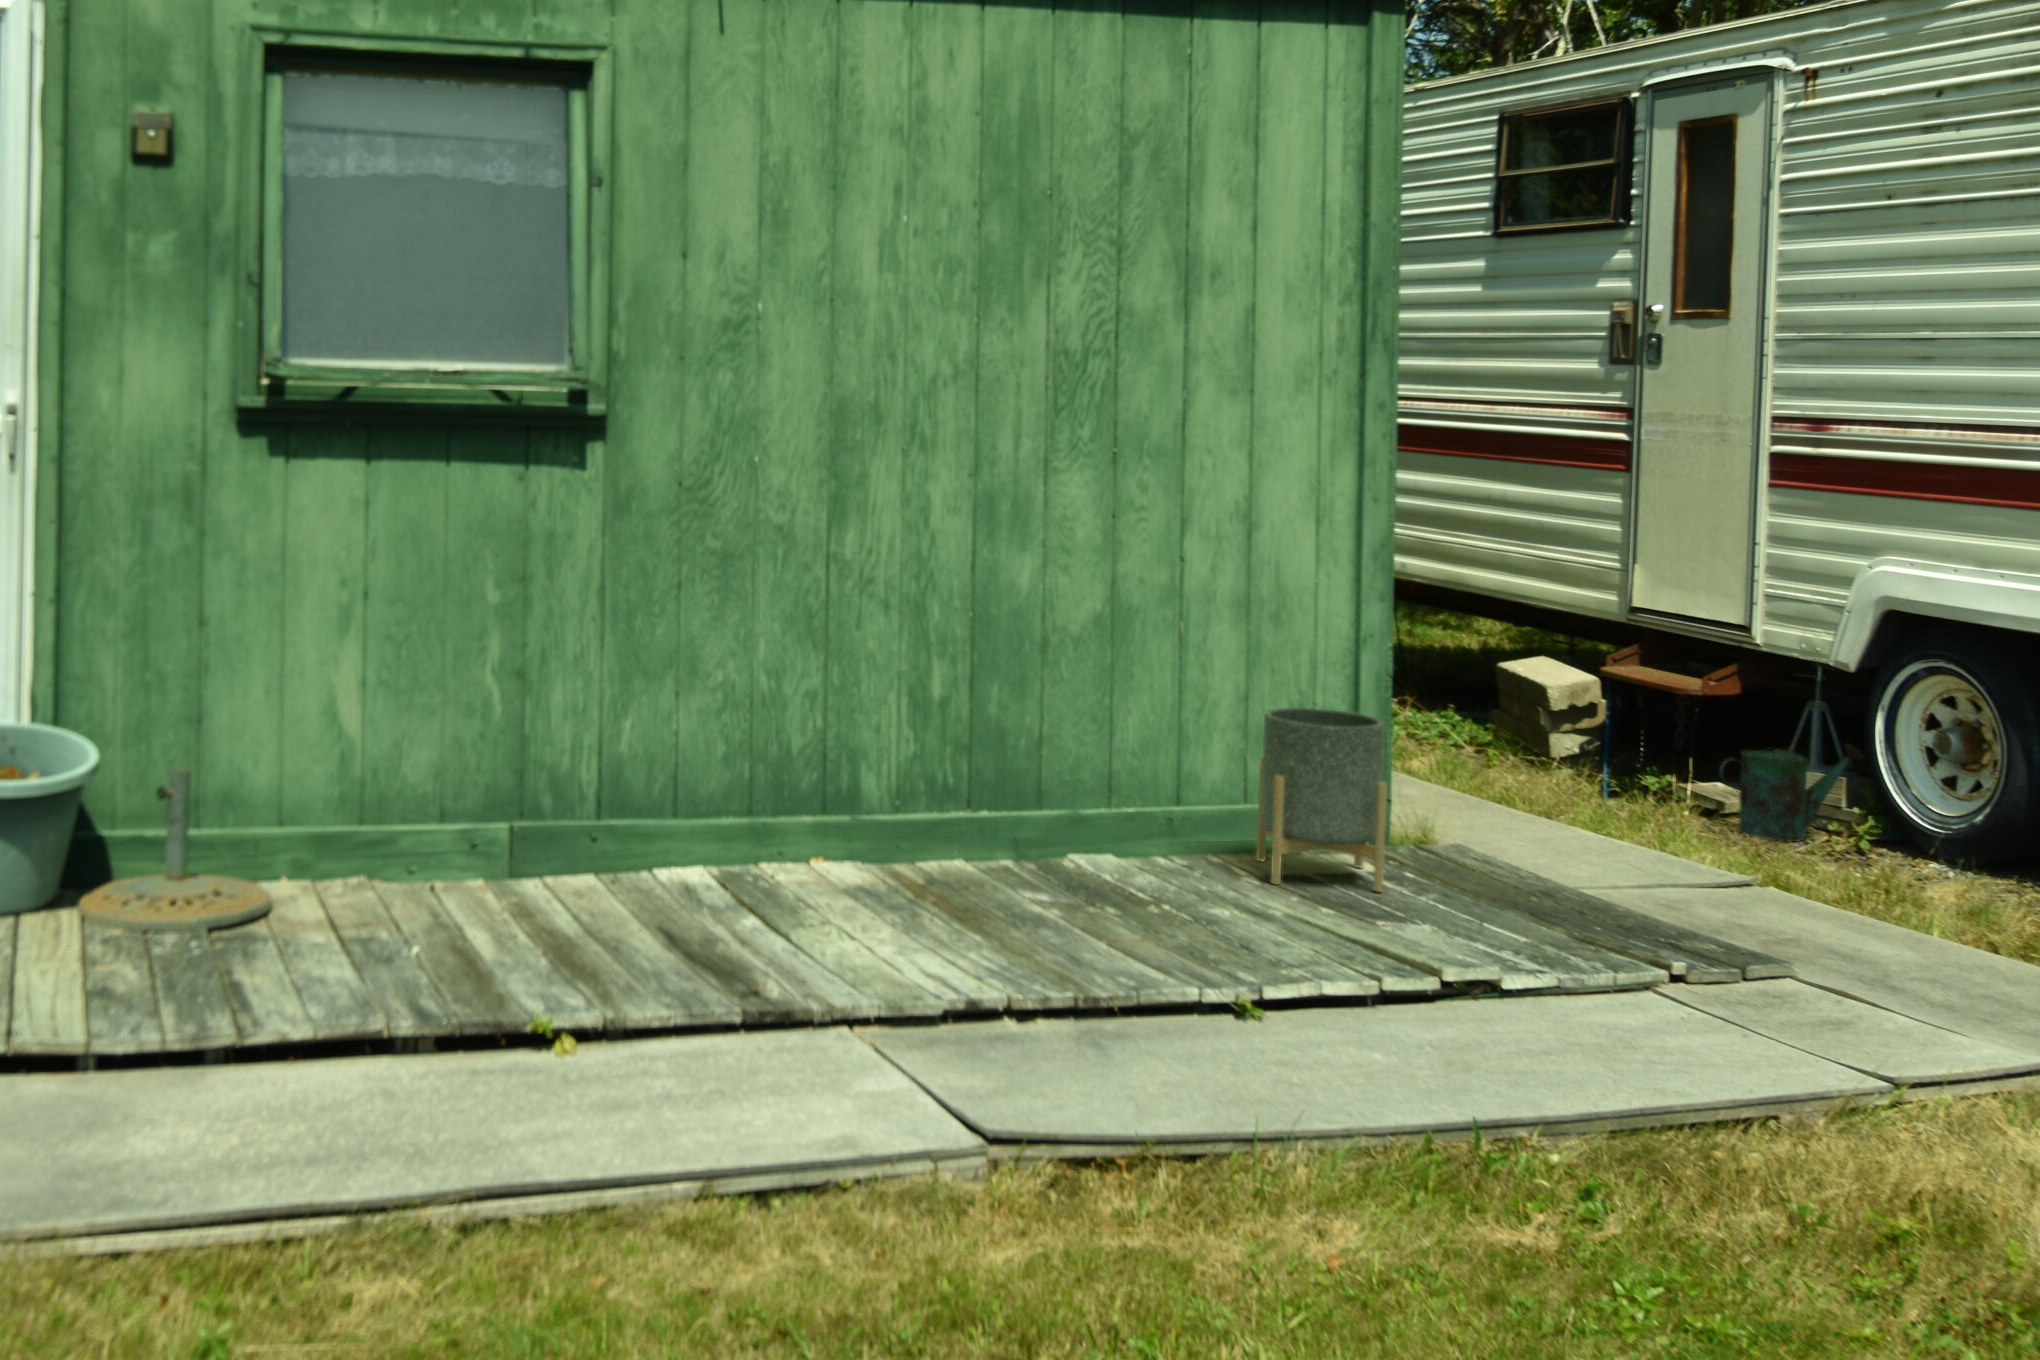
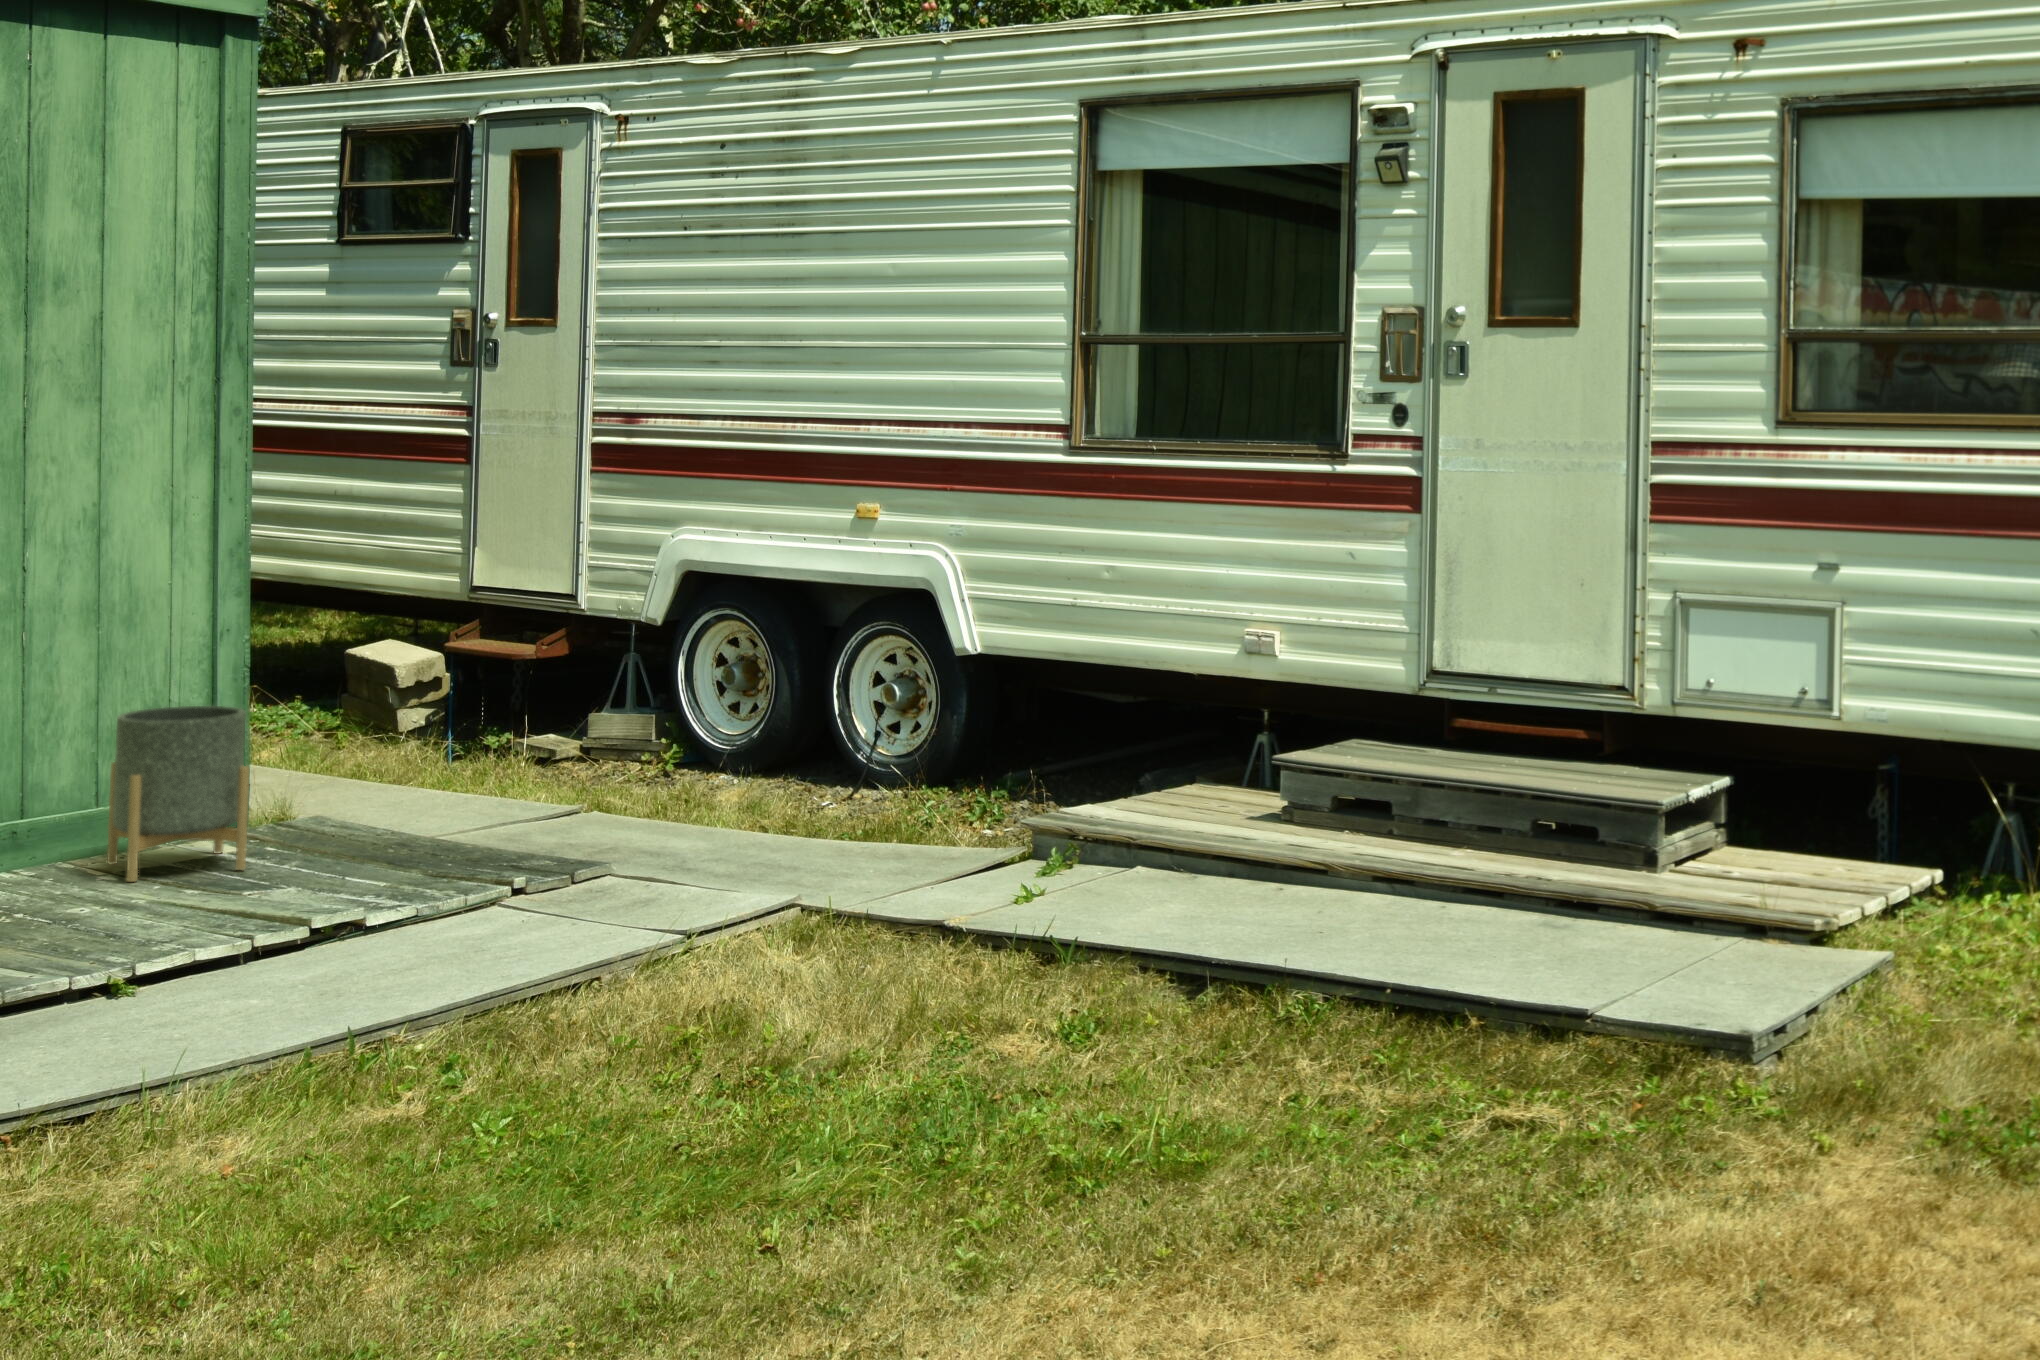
watering can: present [1719,744,1864,842] -> none [551,683,668,774]

